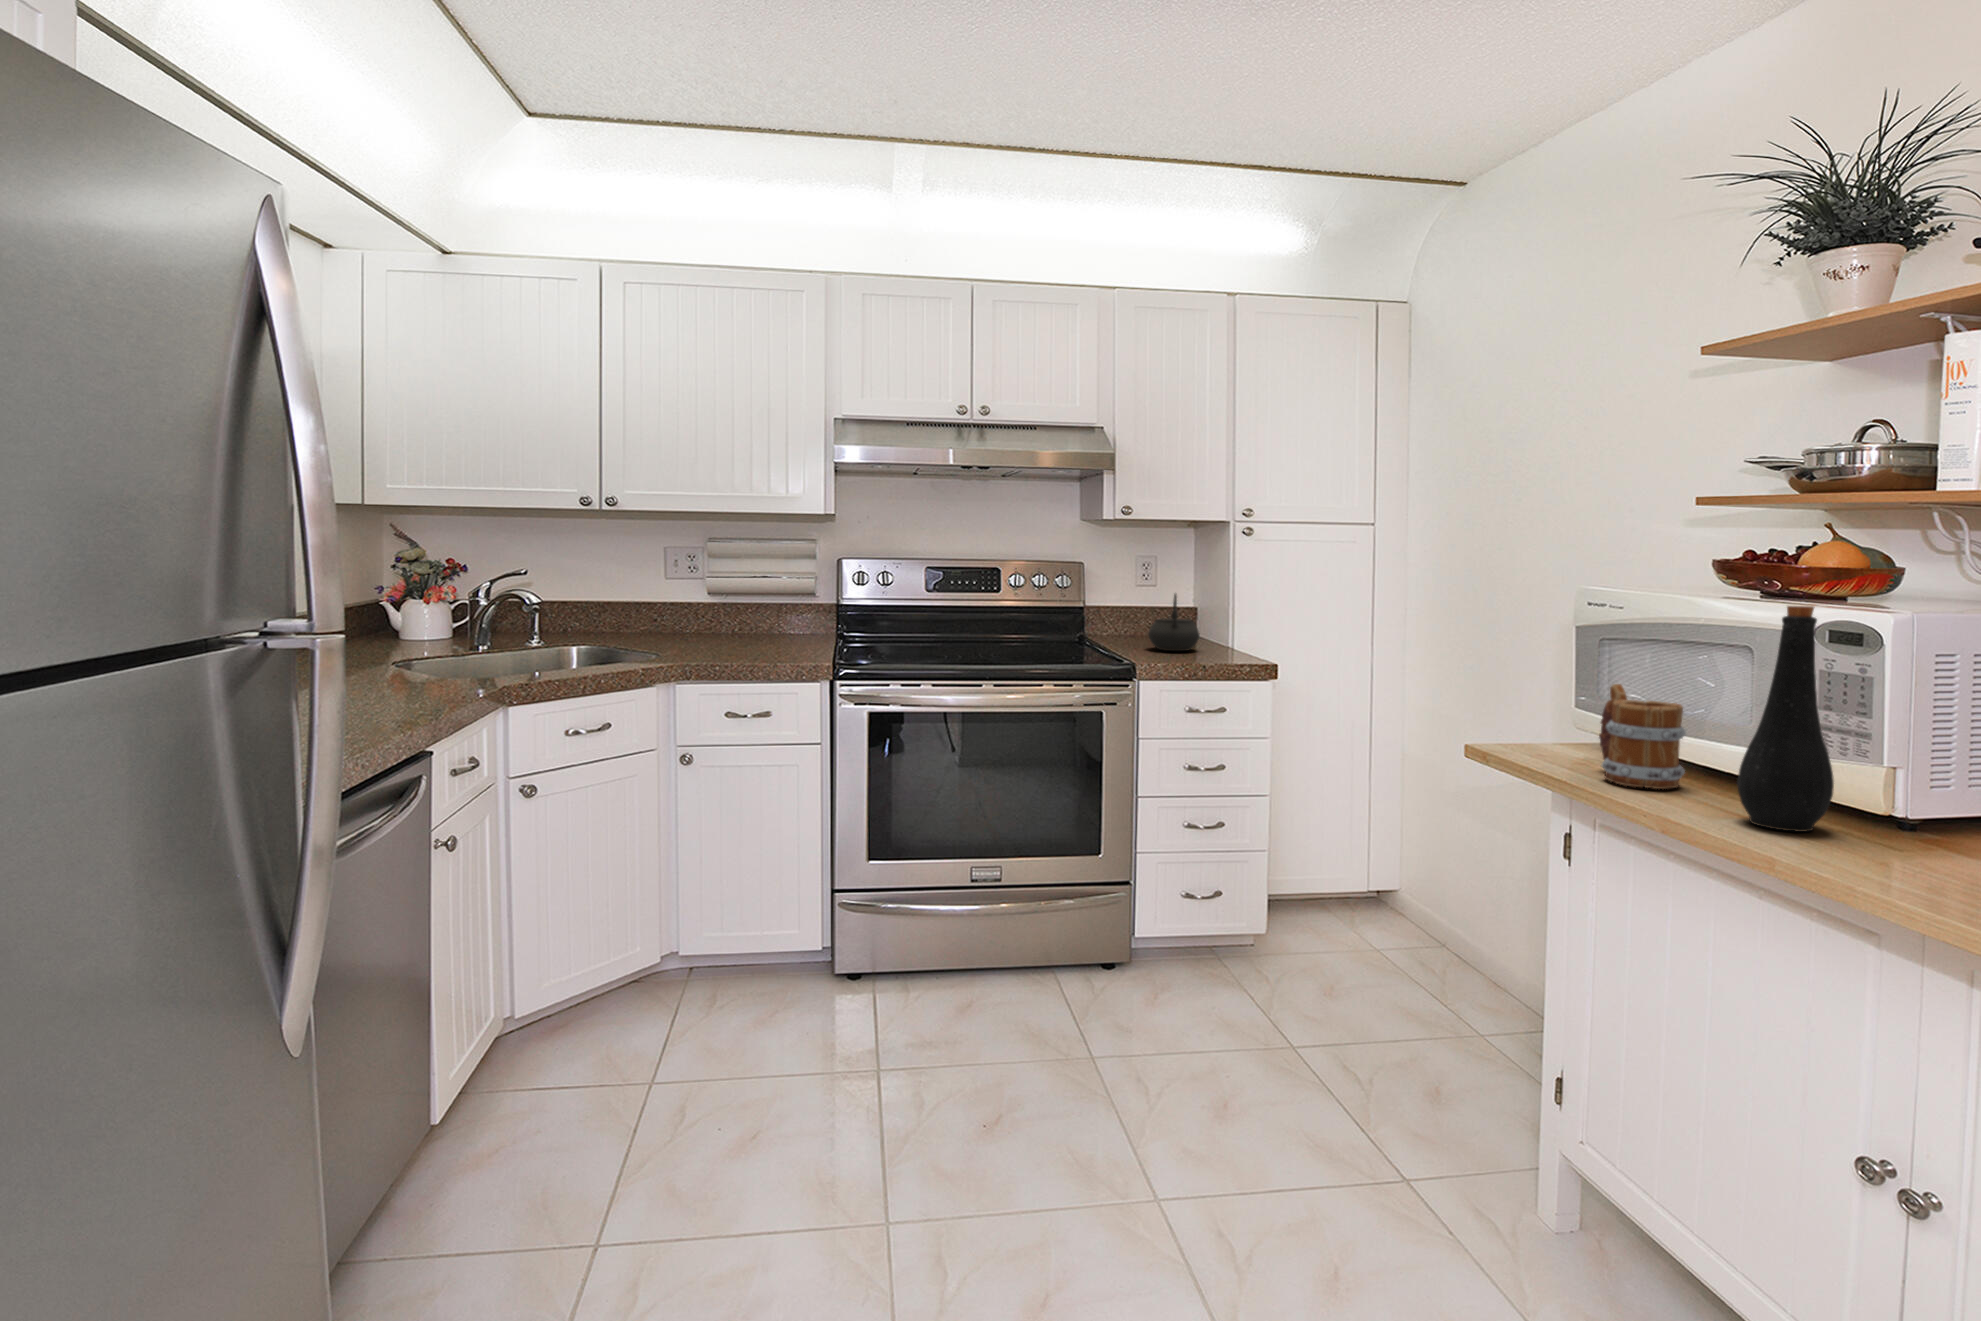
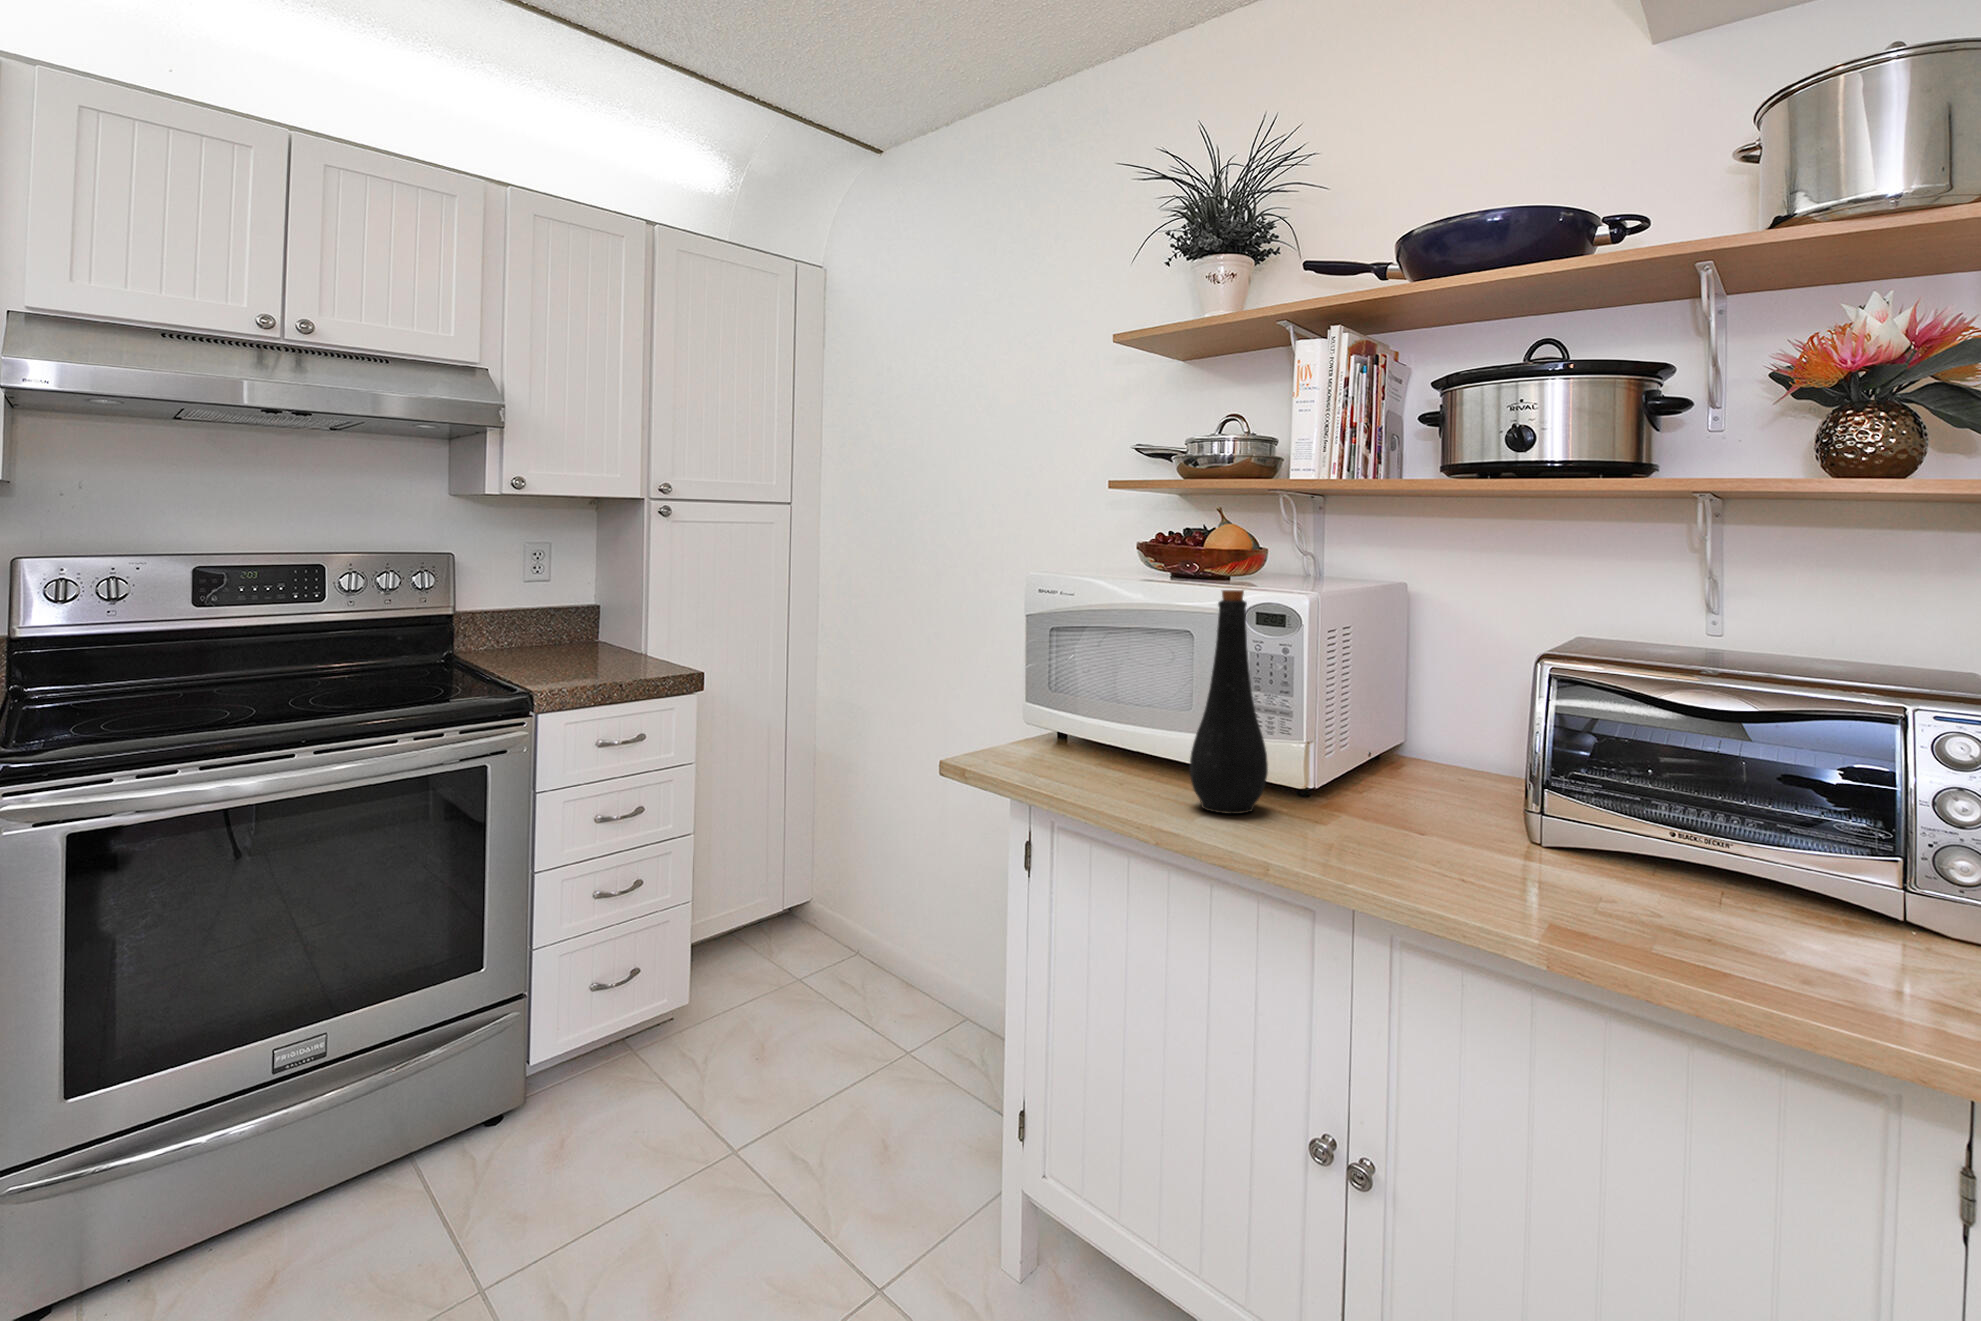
kettle: present [1148,594,1200,651] -> none [541,592,606,661]
mug: present [1599,684,1686,789] -> none [1050,675,1131,781]

